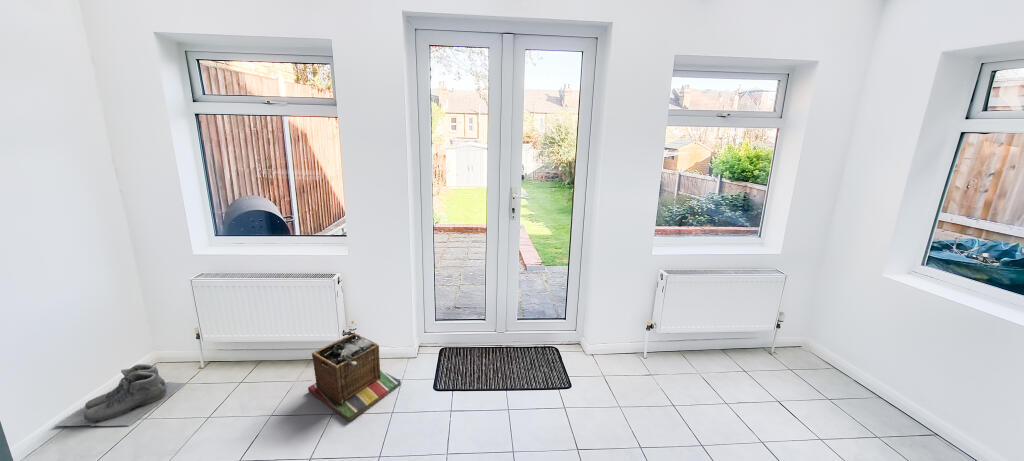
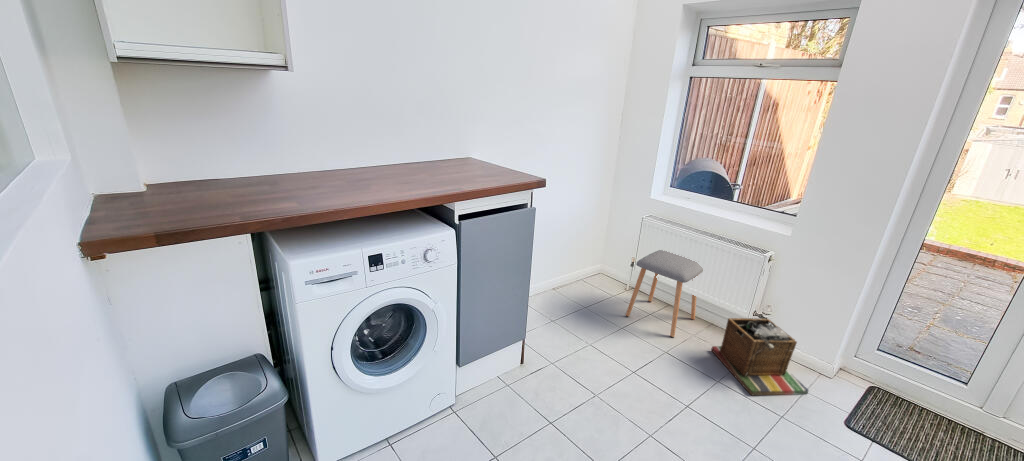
stool: none [177,304,293,408] -> present [626,250,703,338]
boots: present [55,364,187,426] -> none [559,270,621,310]

